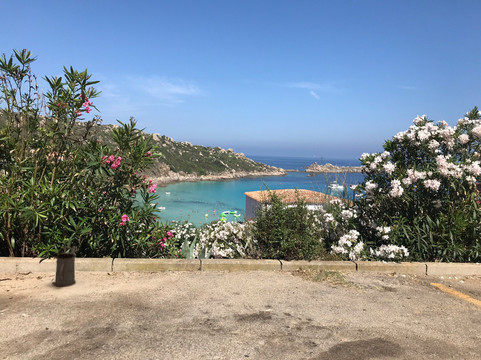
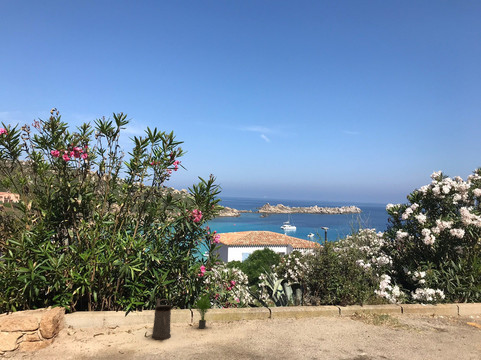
potted plant: none [104,241,131,277] -> present [193,296,210,329]

